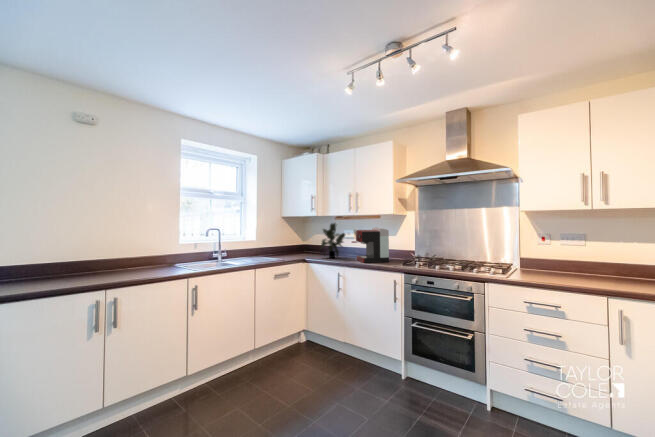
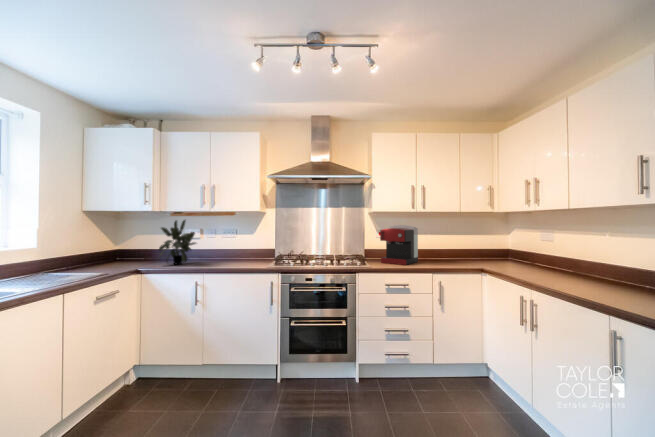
coffee maker: present [352,227,389,263] -> present [380,225,418,265]

